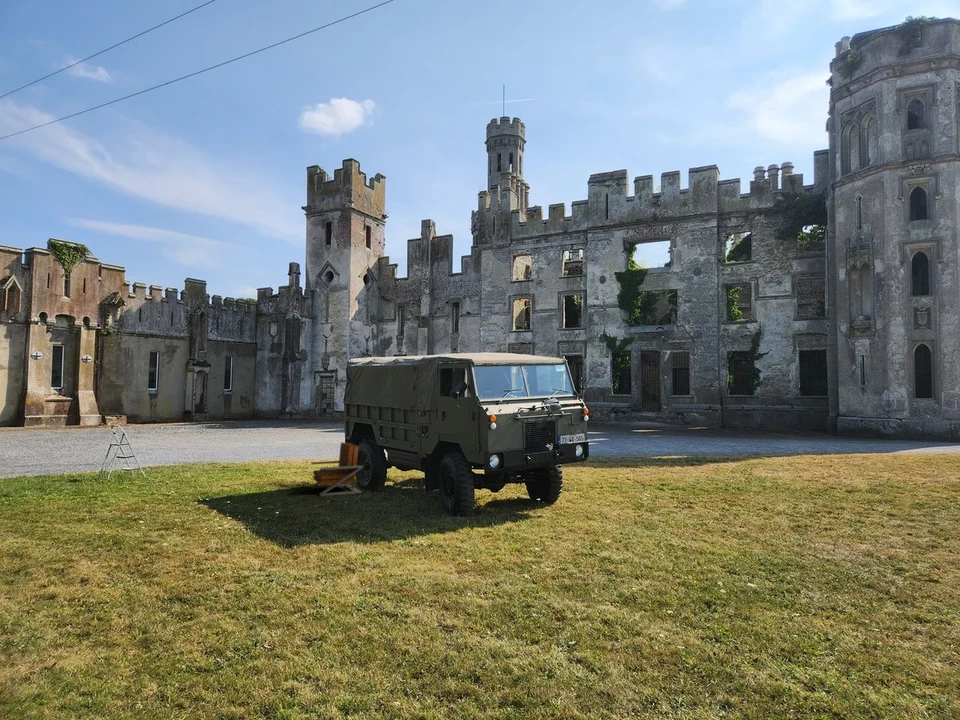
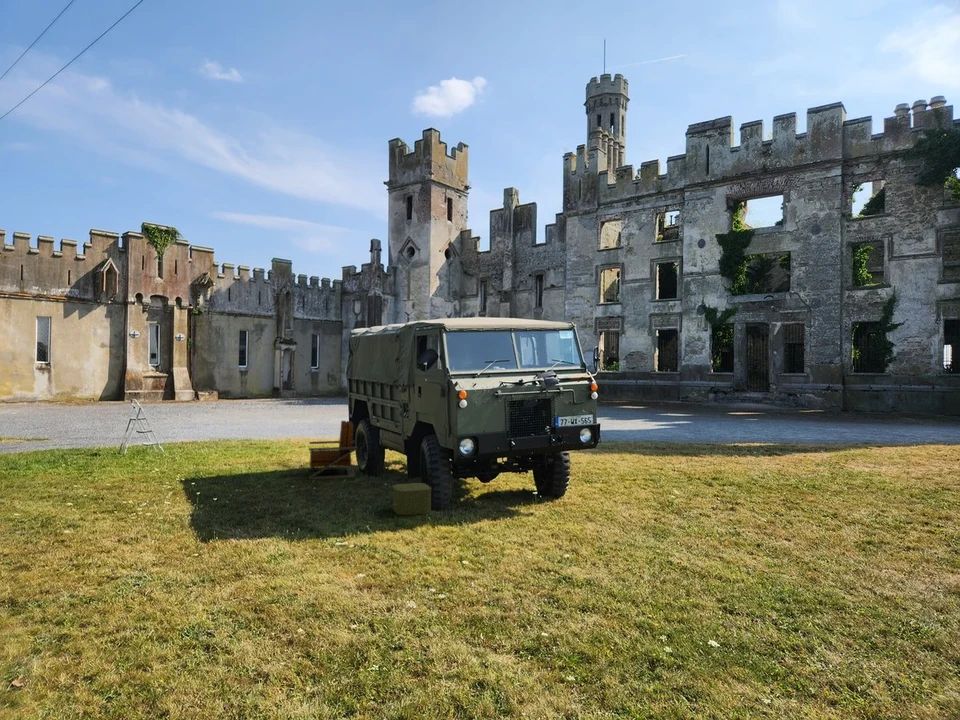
storage box: none [423,494,457,521] -> present [392,483,431,515]

